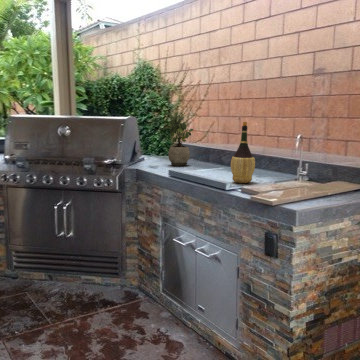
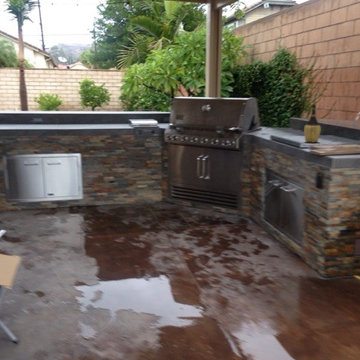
potted plant: present [168,112,193,166] -> none [276,95,293,133]

